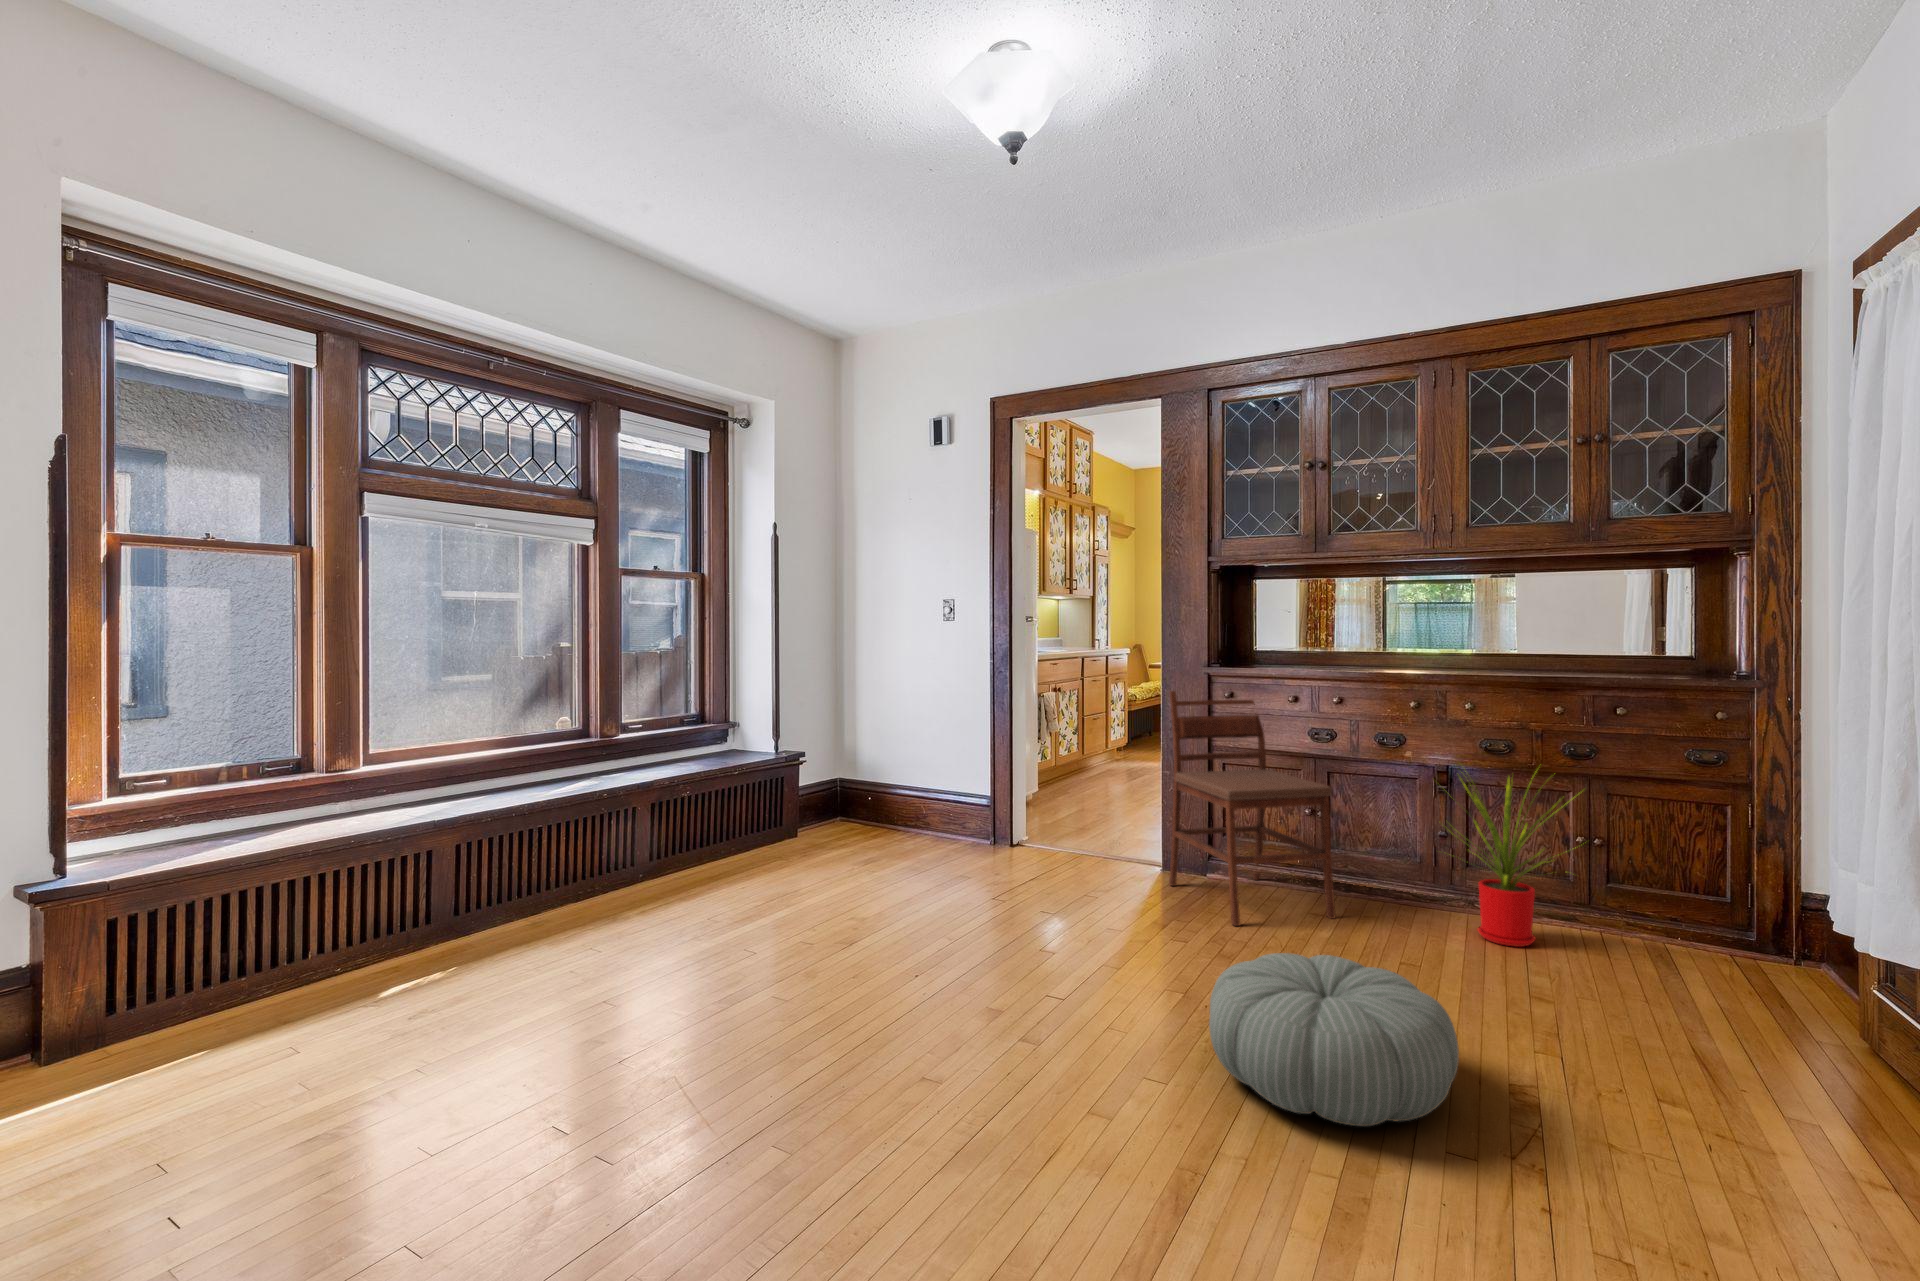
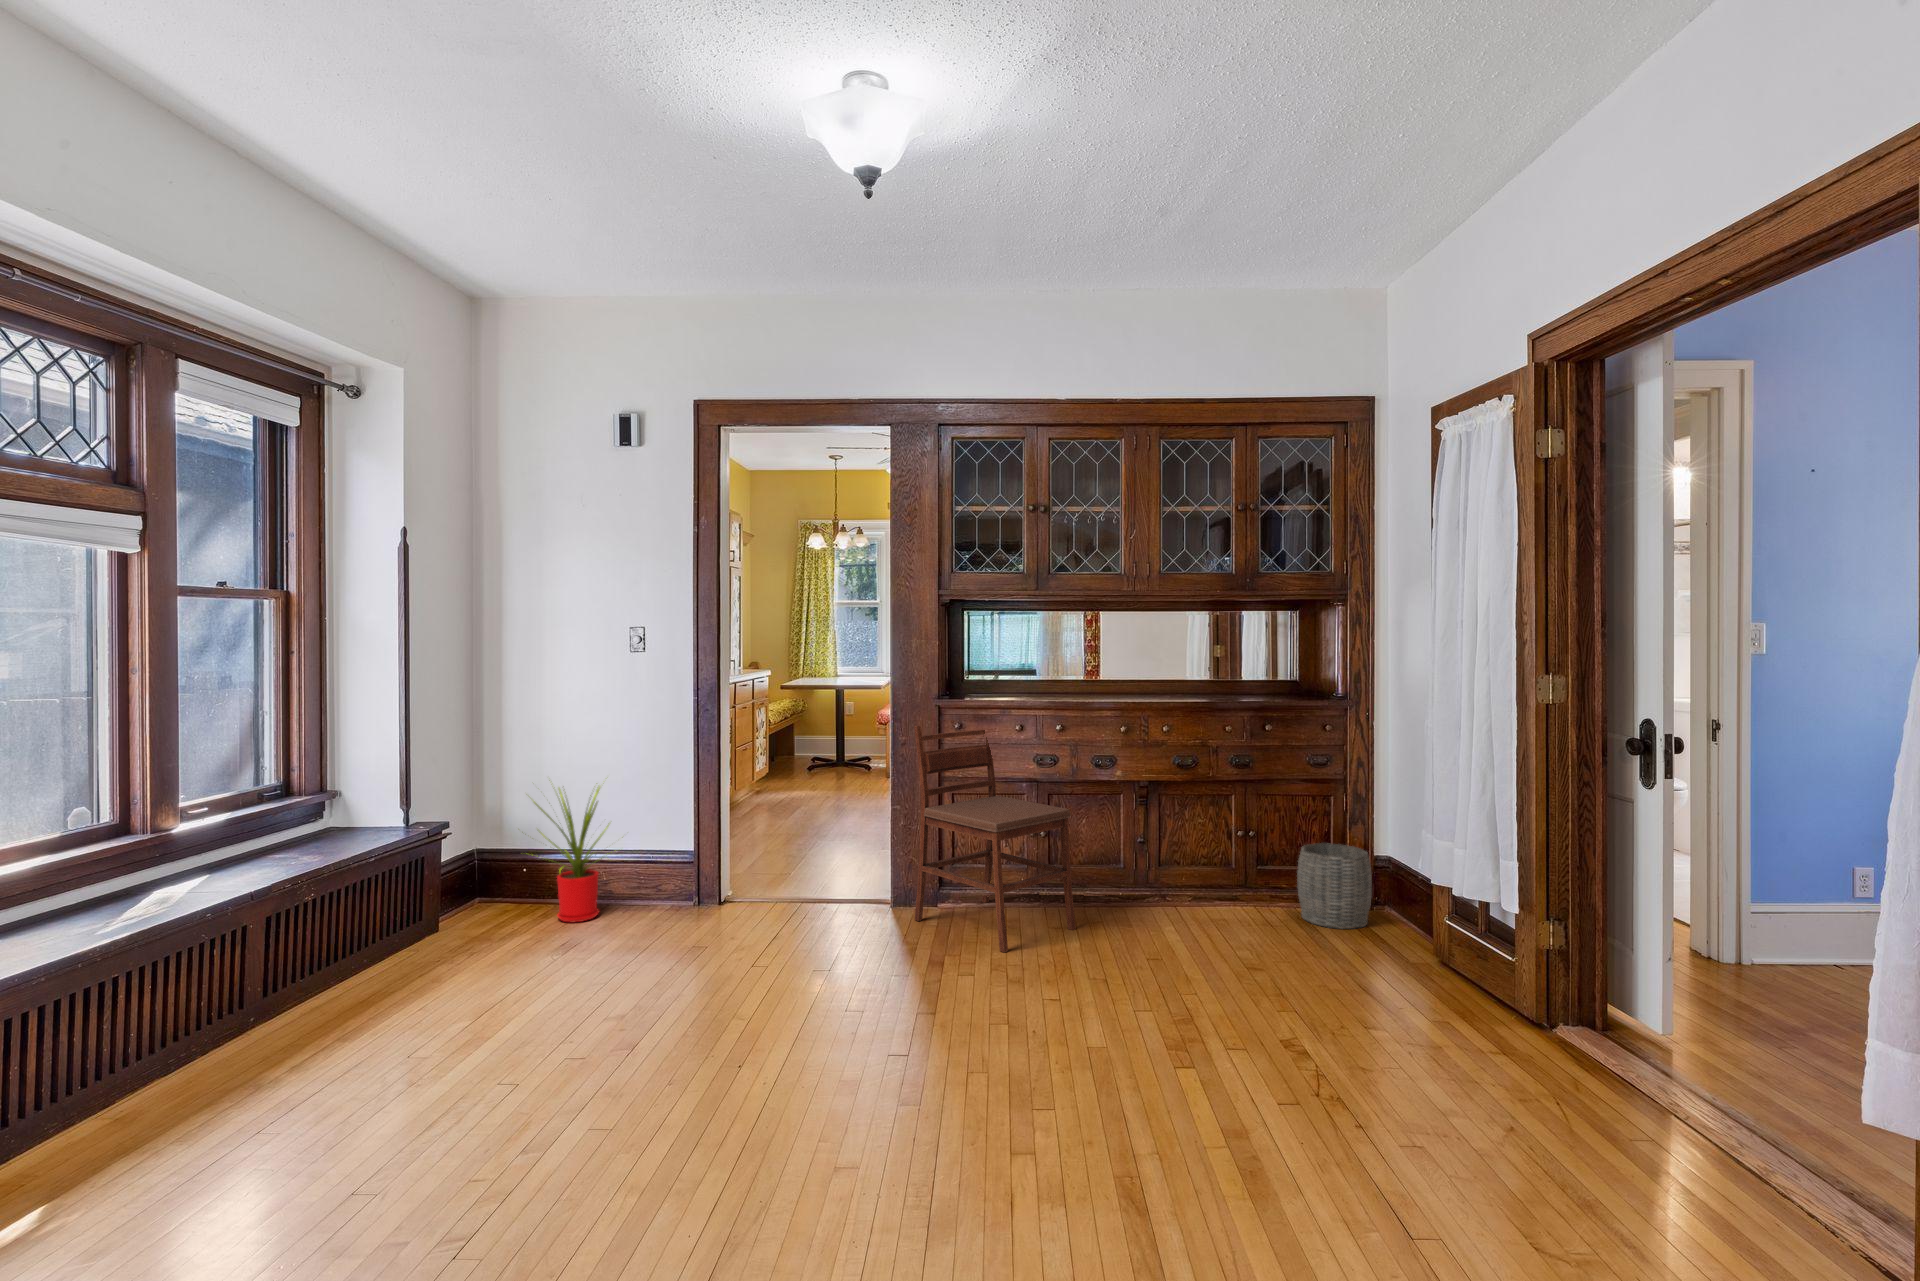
house plant: present [1446,772,1584,947] -> present [533,786,610,922]
woven basket: none [1655,863,1776,980] -> present [1297,843,1372,929]
pouf: present [1209,953,1459,1126] -> none [1078,969,1285,1115]

